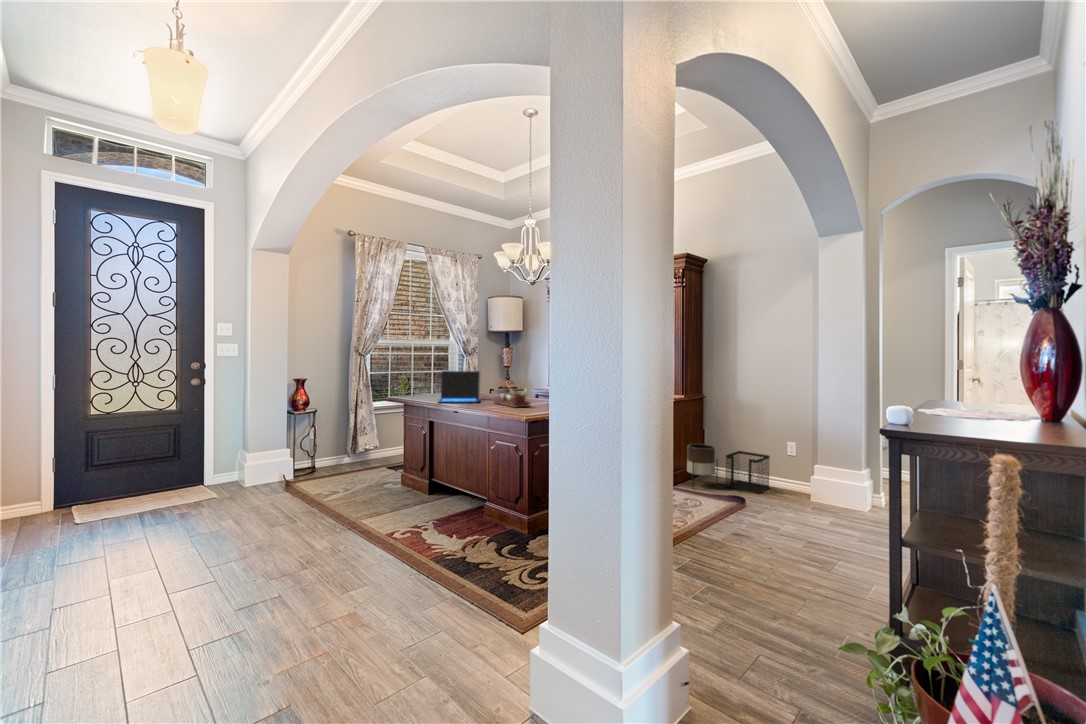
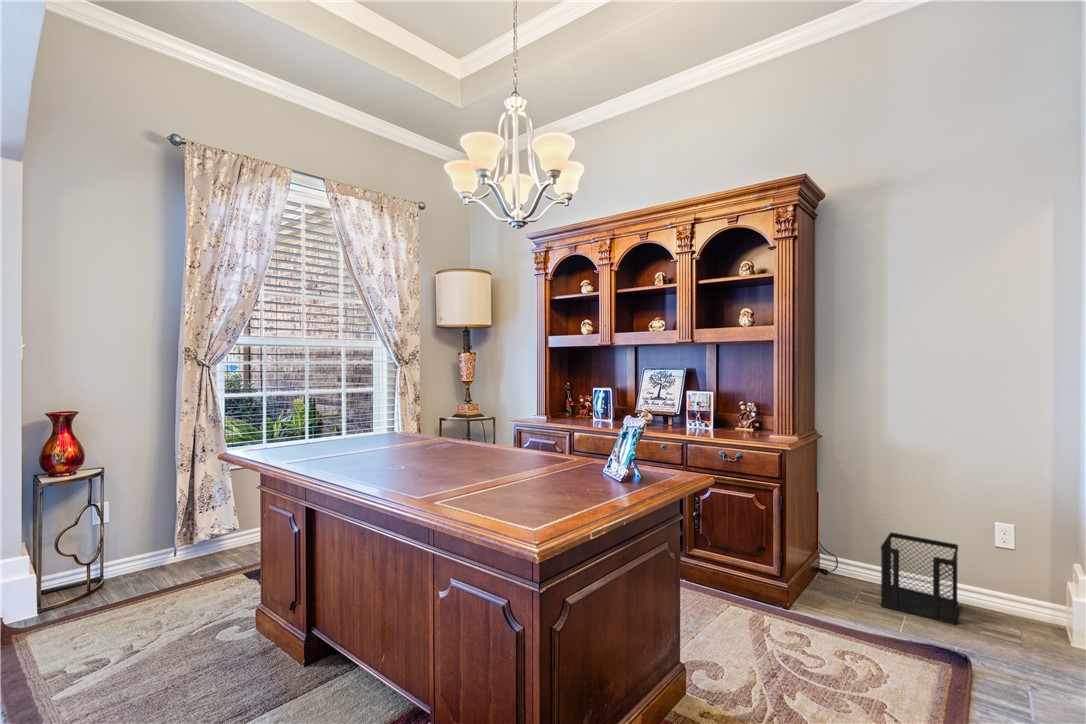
laptop: present [438,371,480,403] -> none [319,397,417,471]
desk organizer: present [493,384,530,407] -> none [444,421,528,486]
planter: present [687,444,718,488] -> none [807,523,867,615]

